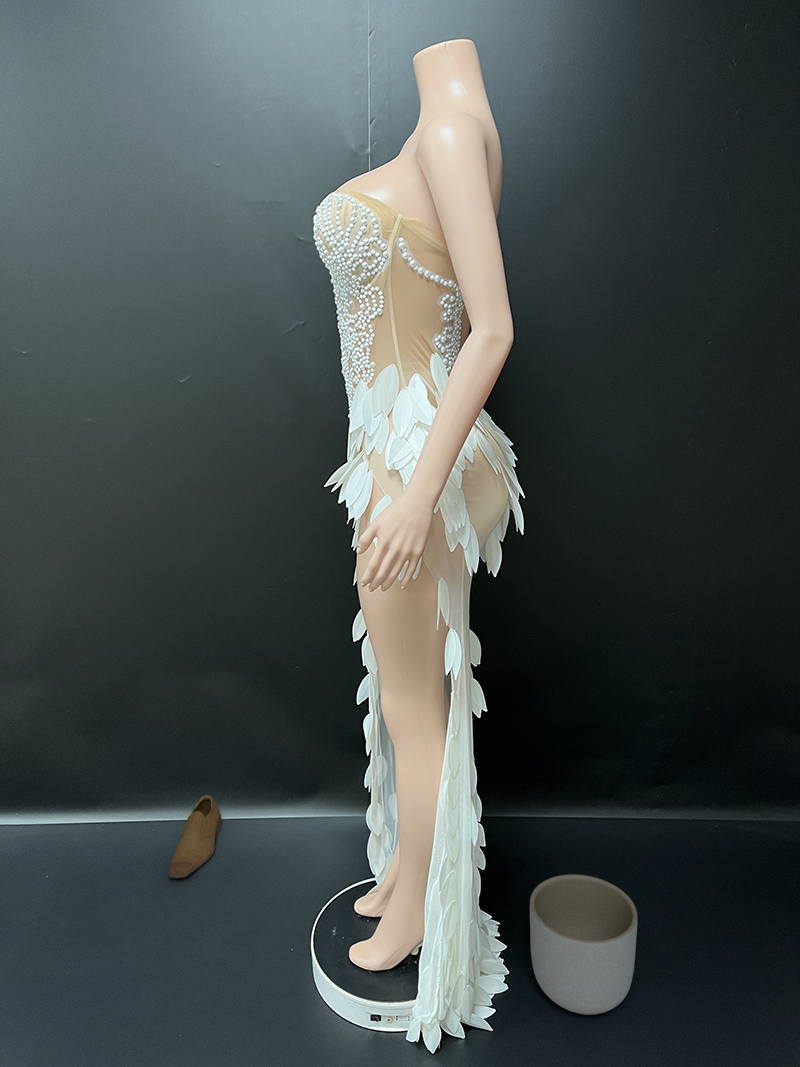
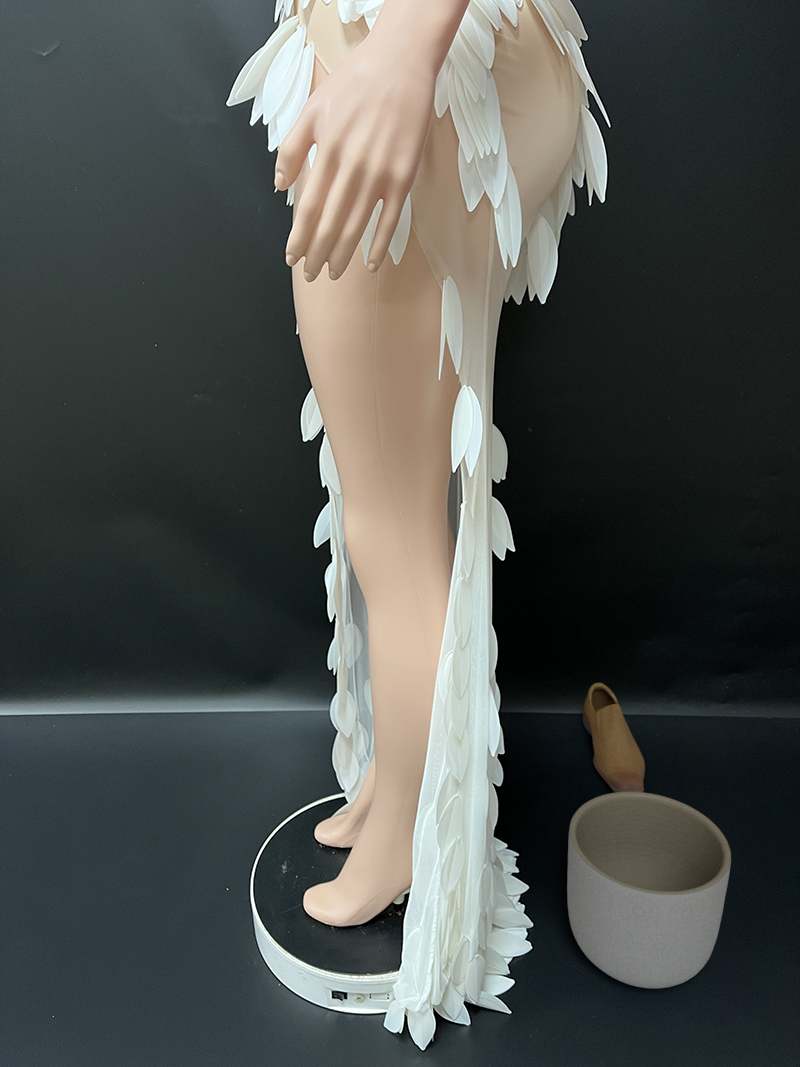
shoe: present [168,795,222,878] -> present [583,683,645,792]

